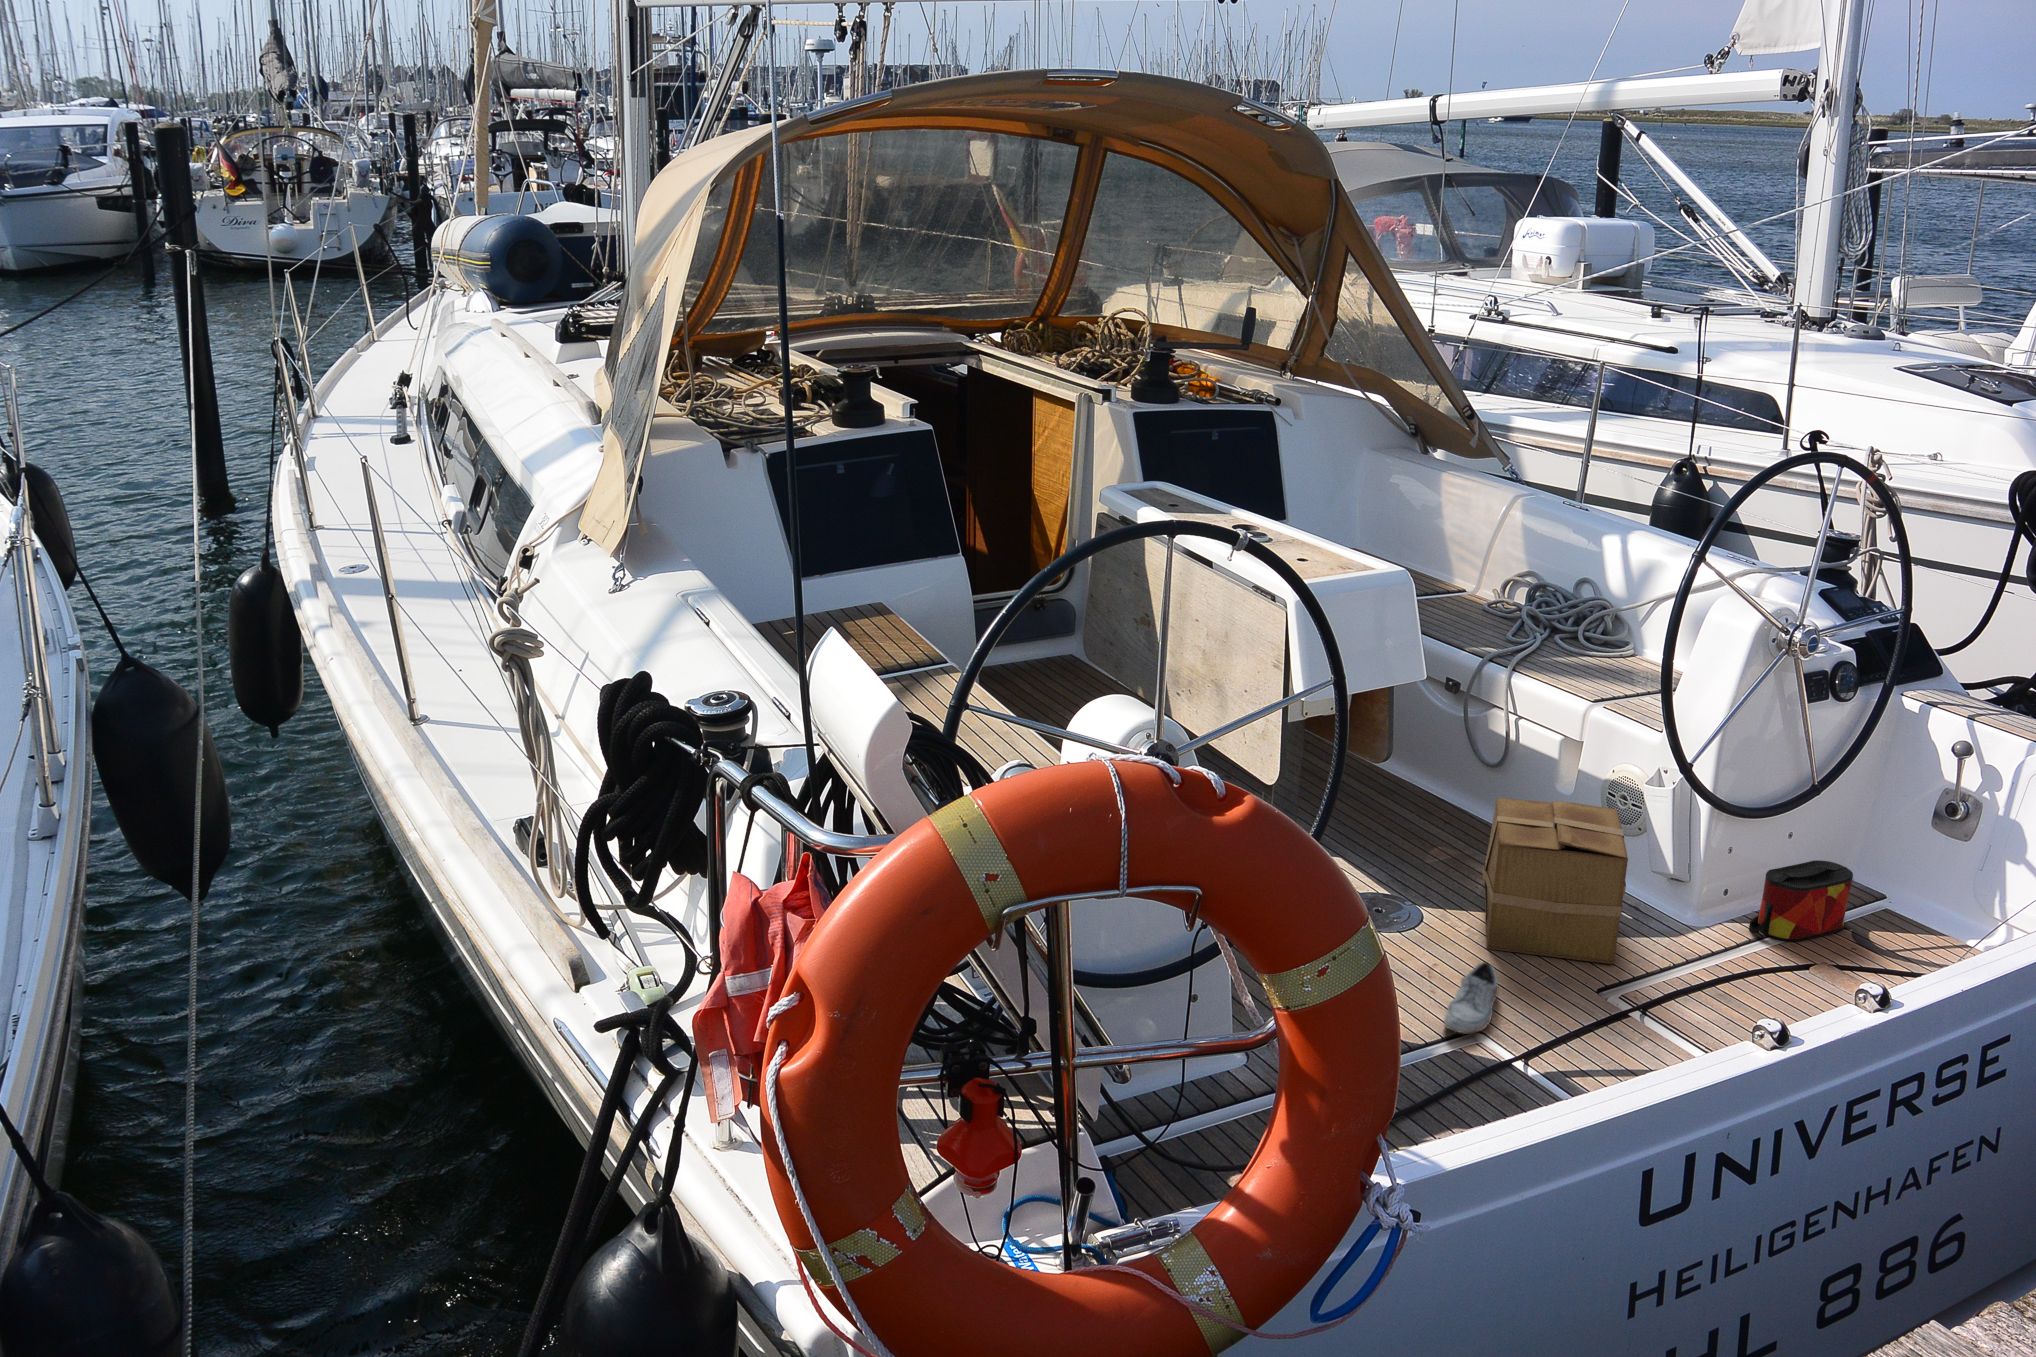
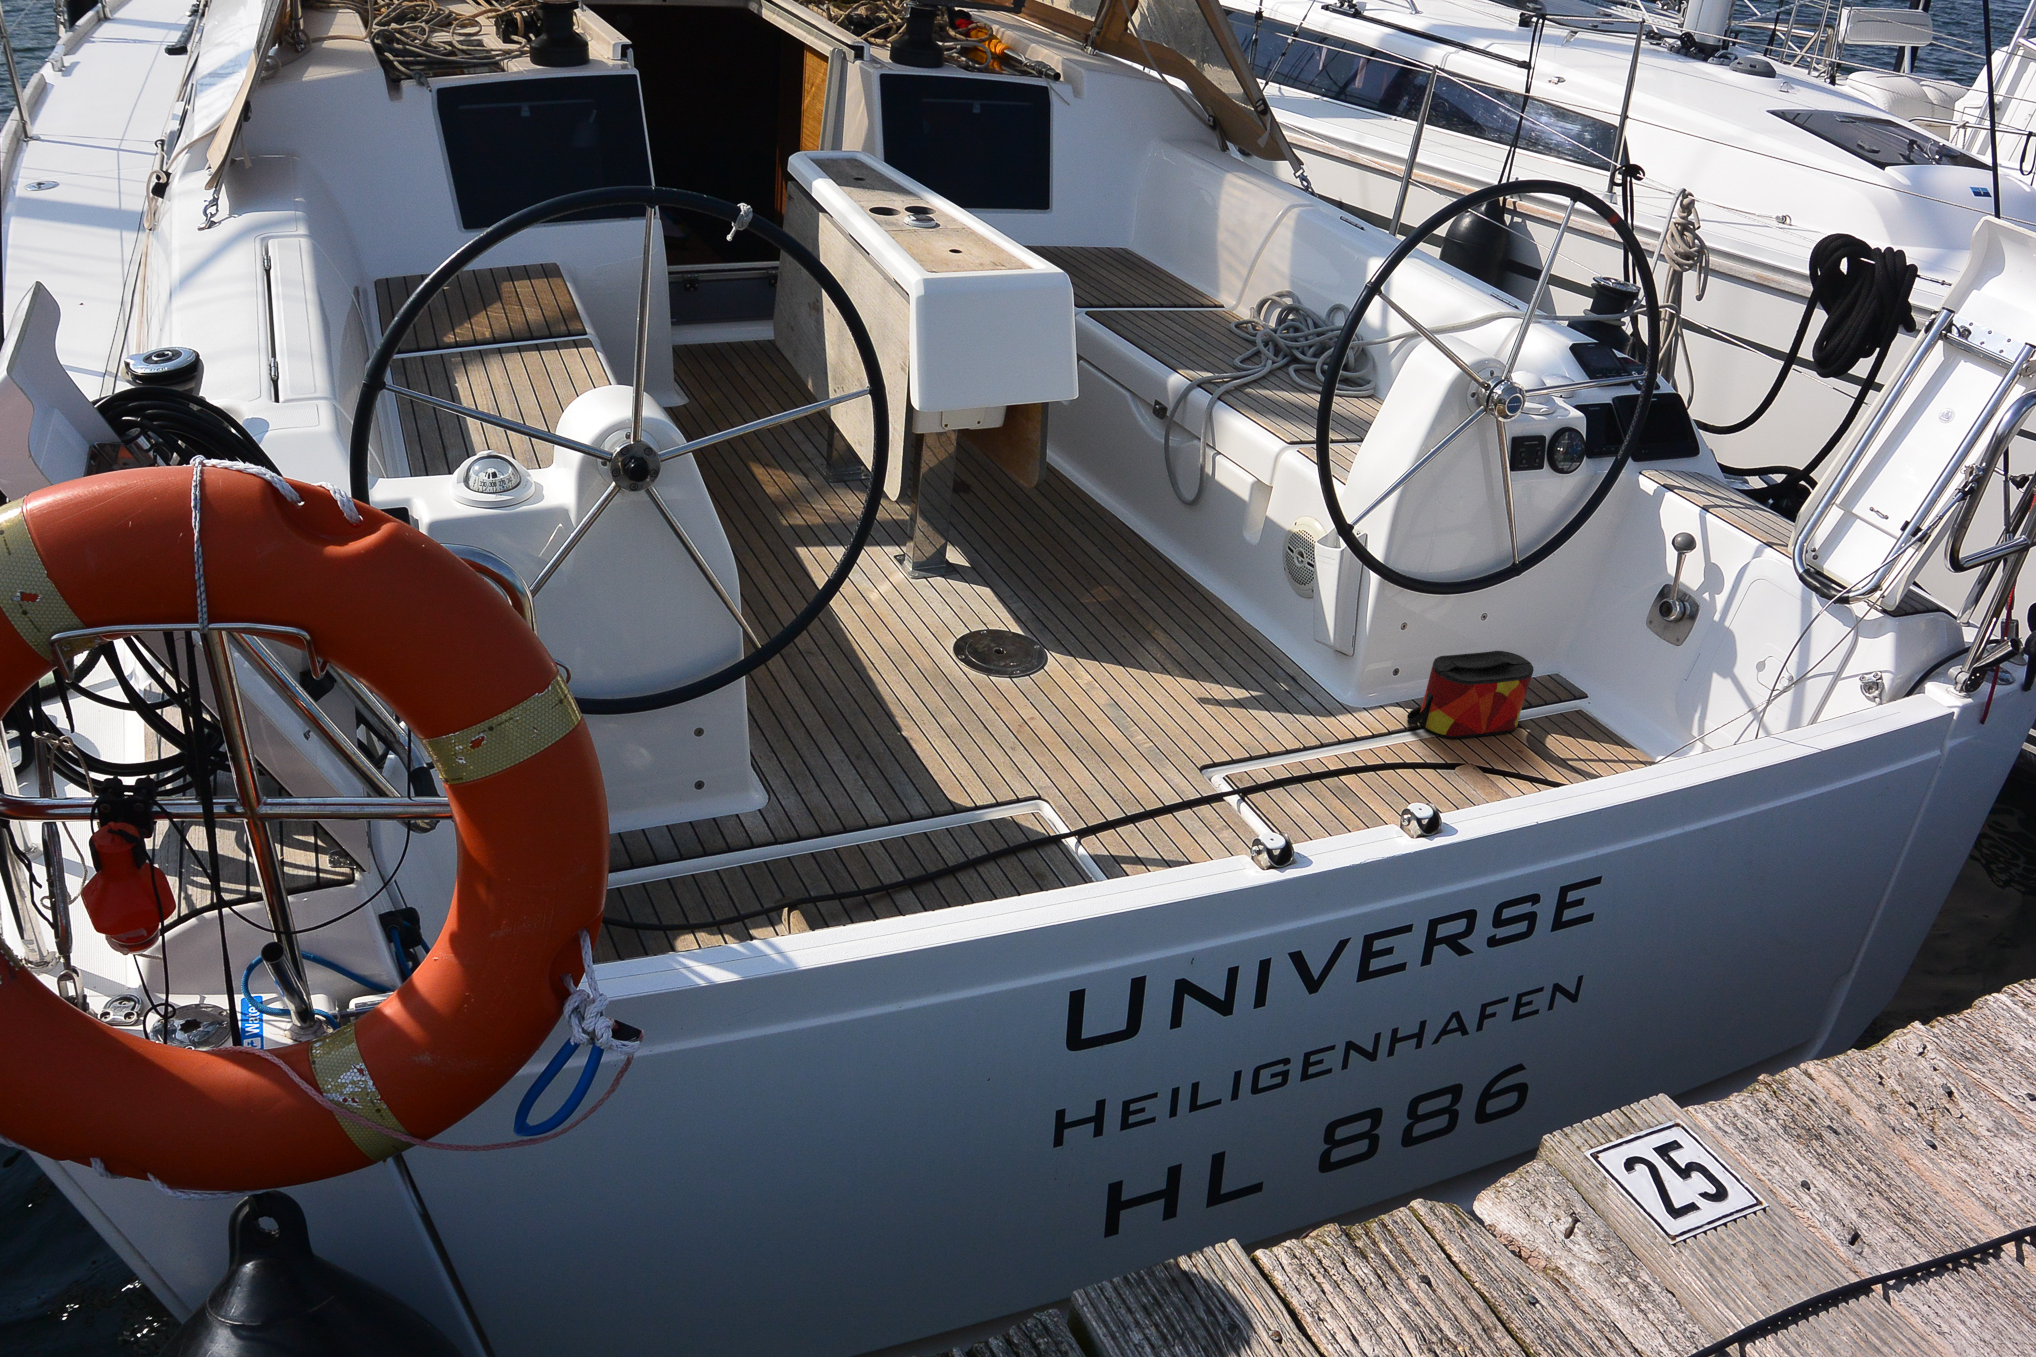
cardboard box: present [1483,798,1628,964] -> none [1097,541,1276,742]
shoe: present [1444,962,1499,1034] -> none [991,726,1078,805]

